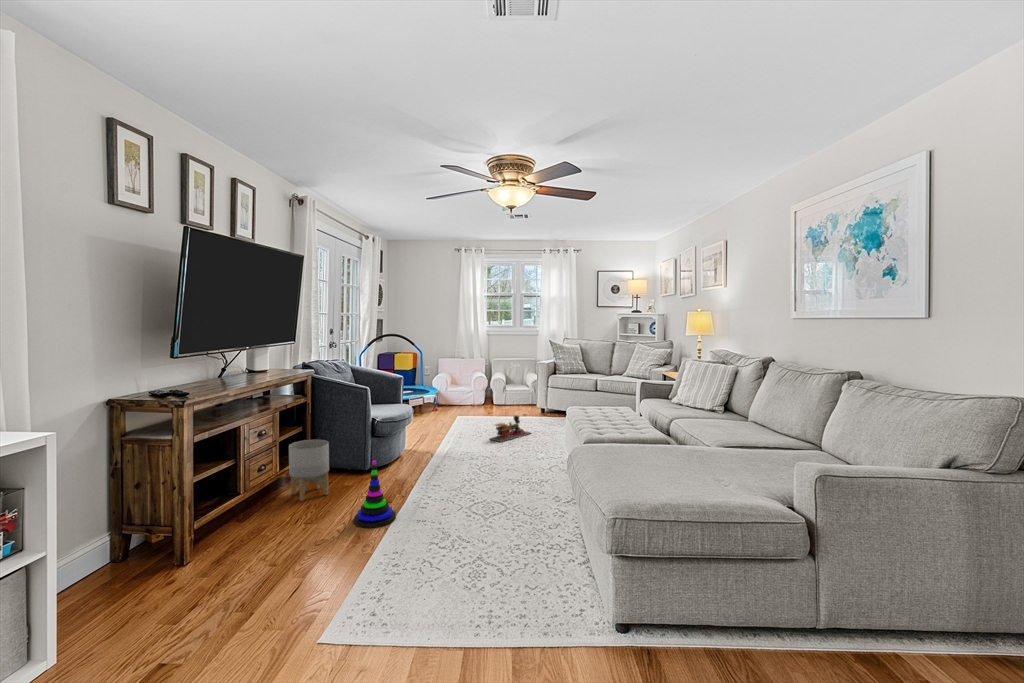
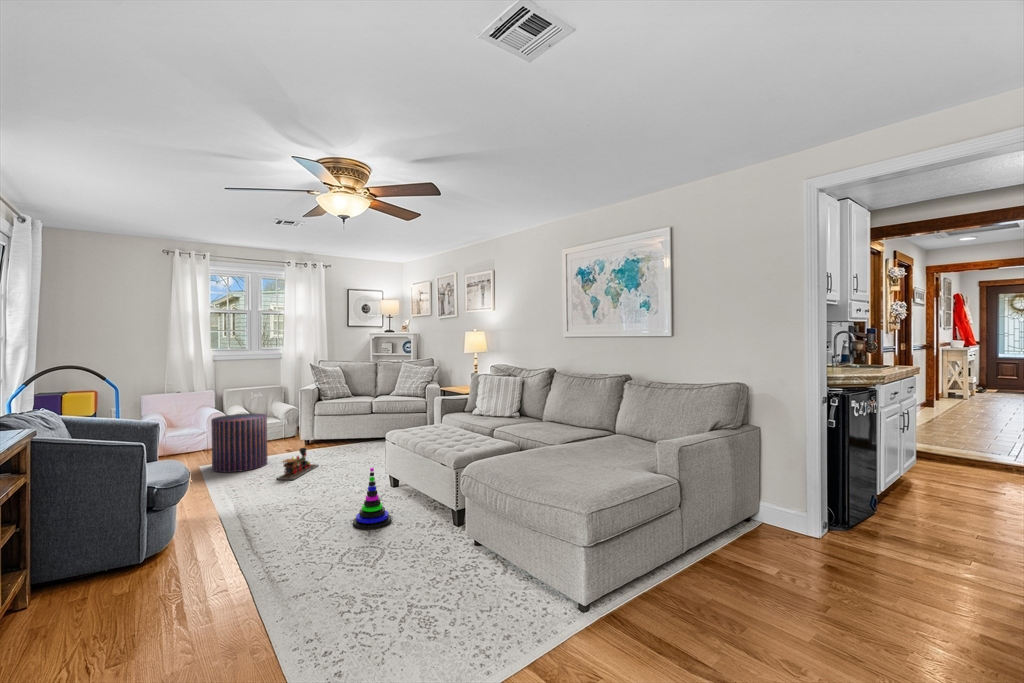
pouf: none [457,381,498,429] -> present [211,414,268,472]
planter: present [289,440,329,501] -> none [37,516,111,613]
stacking toy: present [354,460,396,528] -> present [353,468,392,529]

